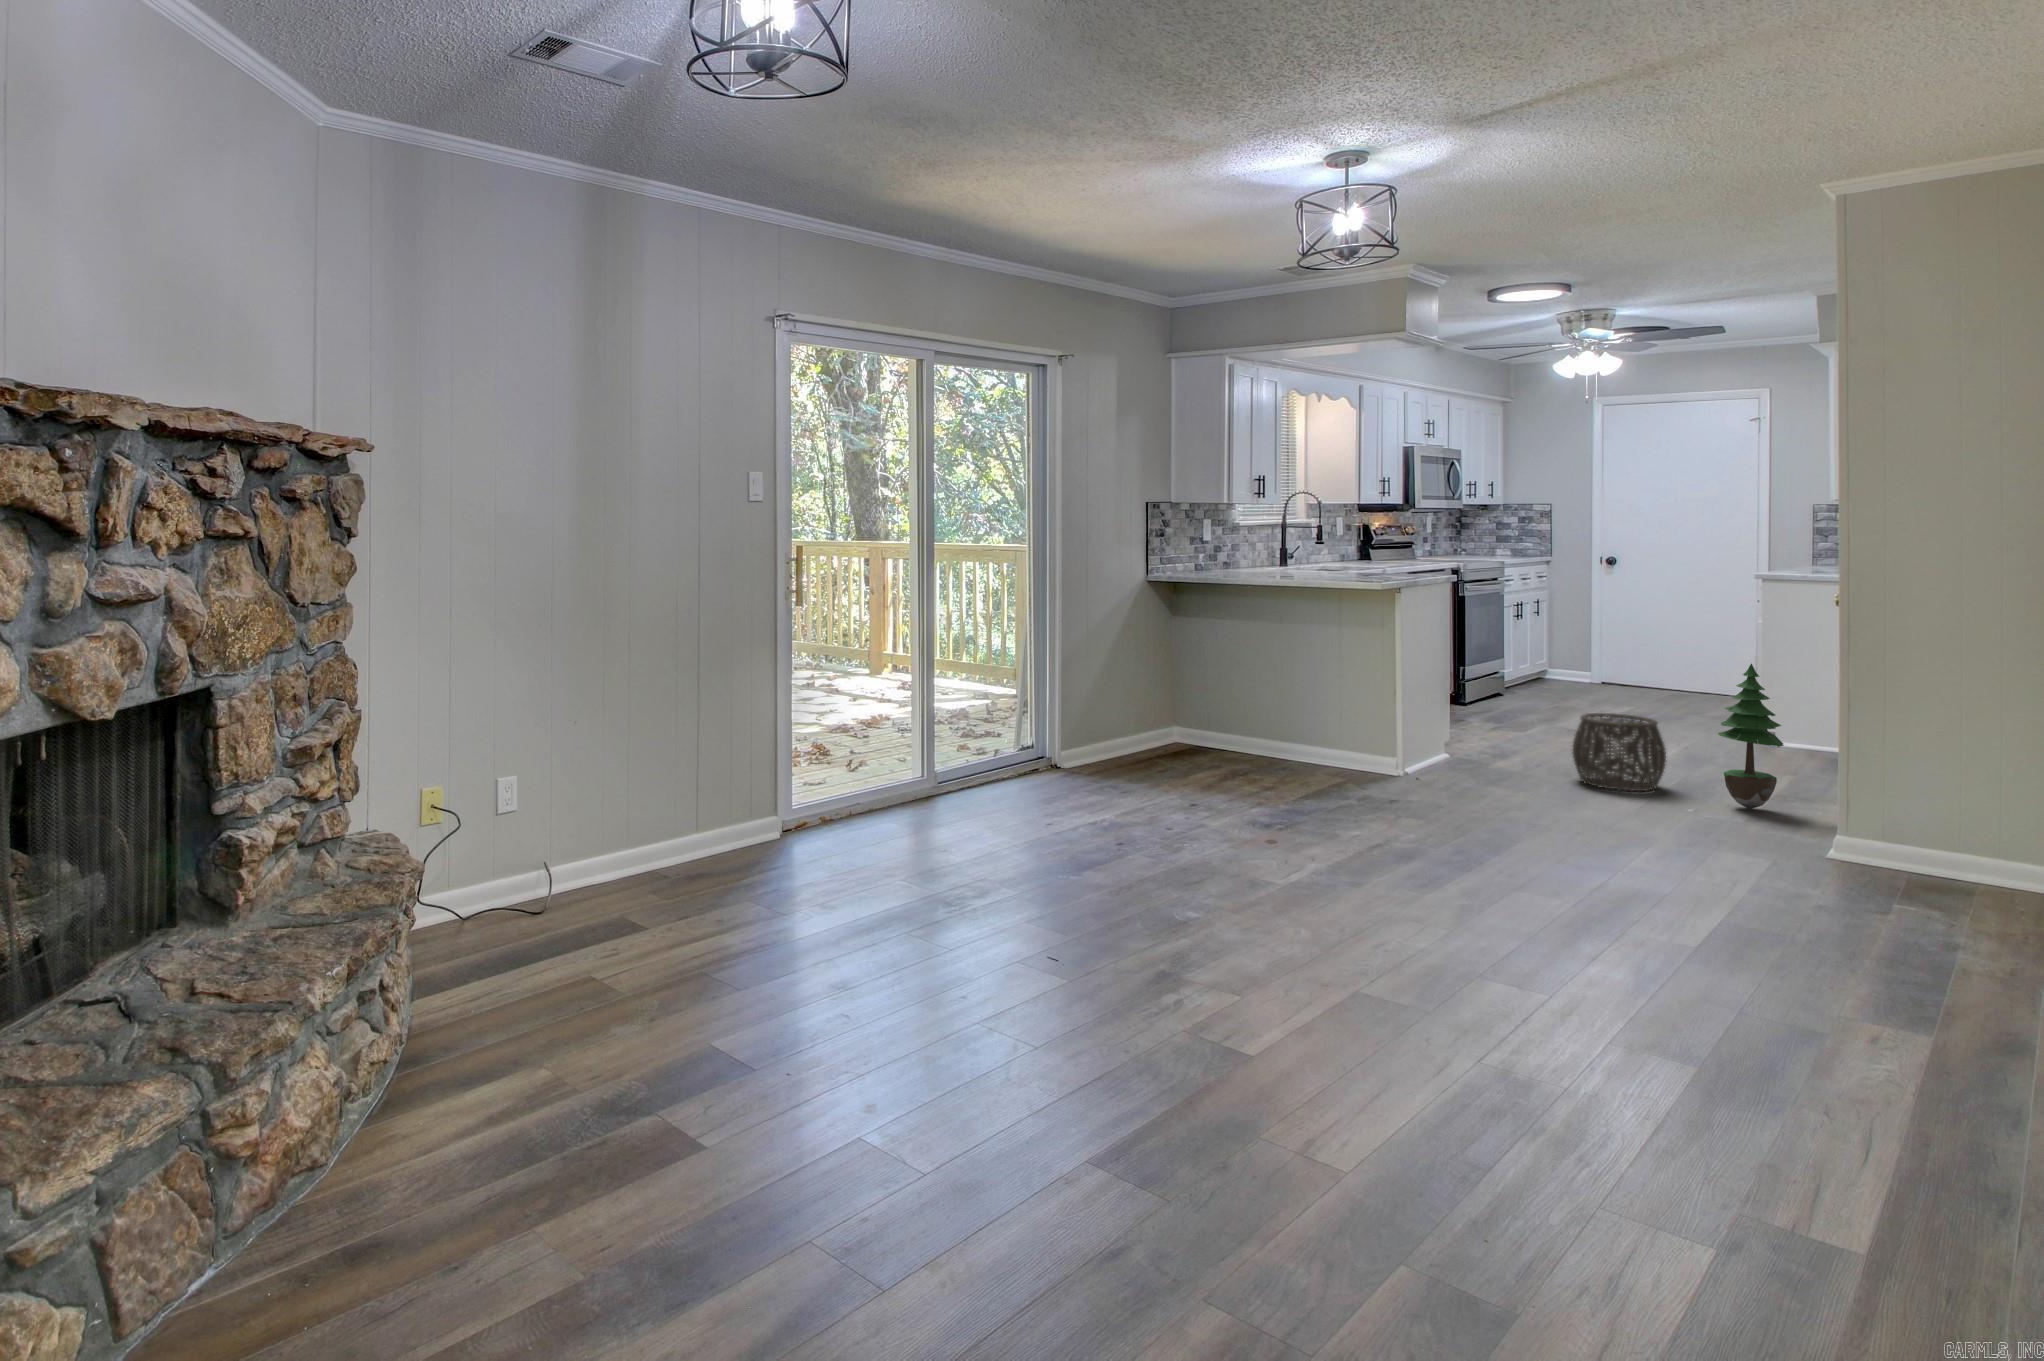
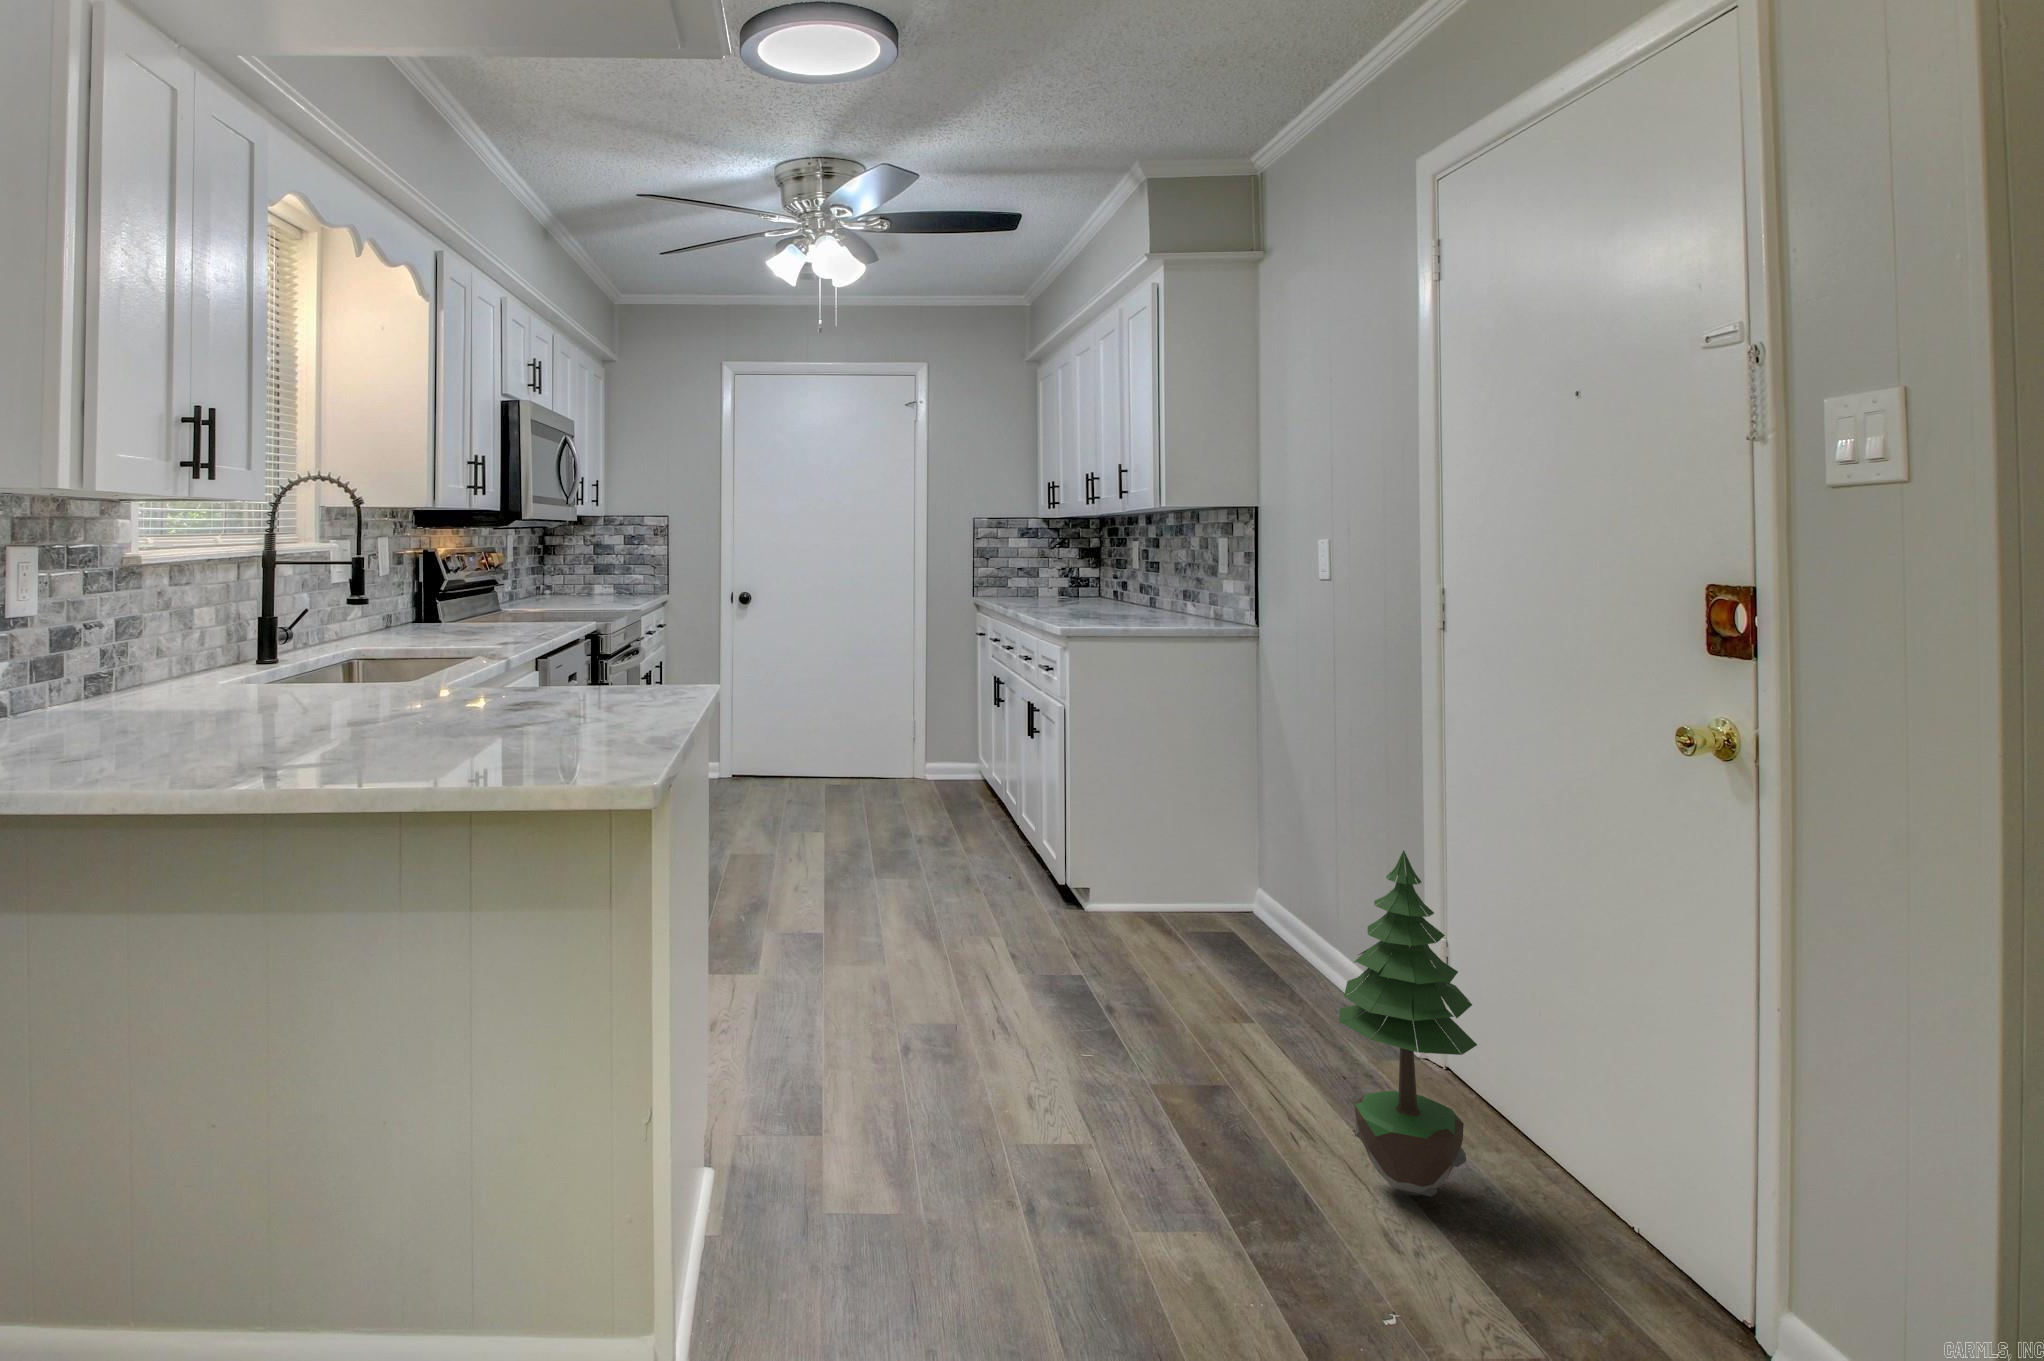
woven basket: present [1572,713,1666,791] -> none [1018,976,1220,1209]

